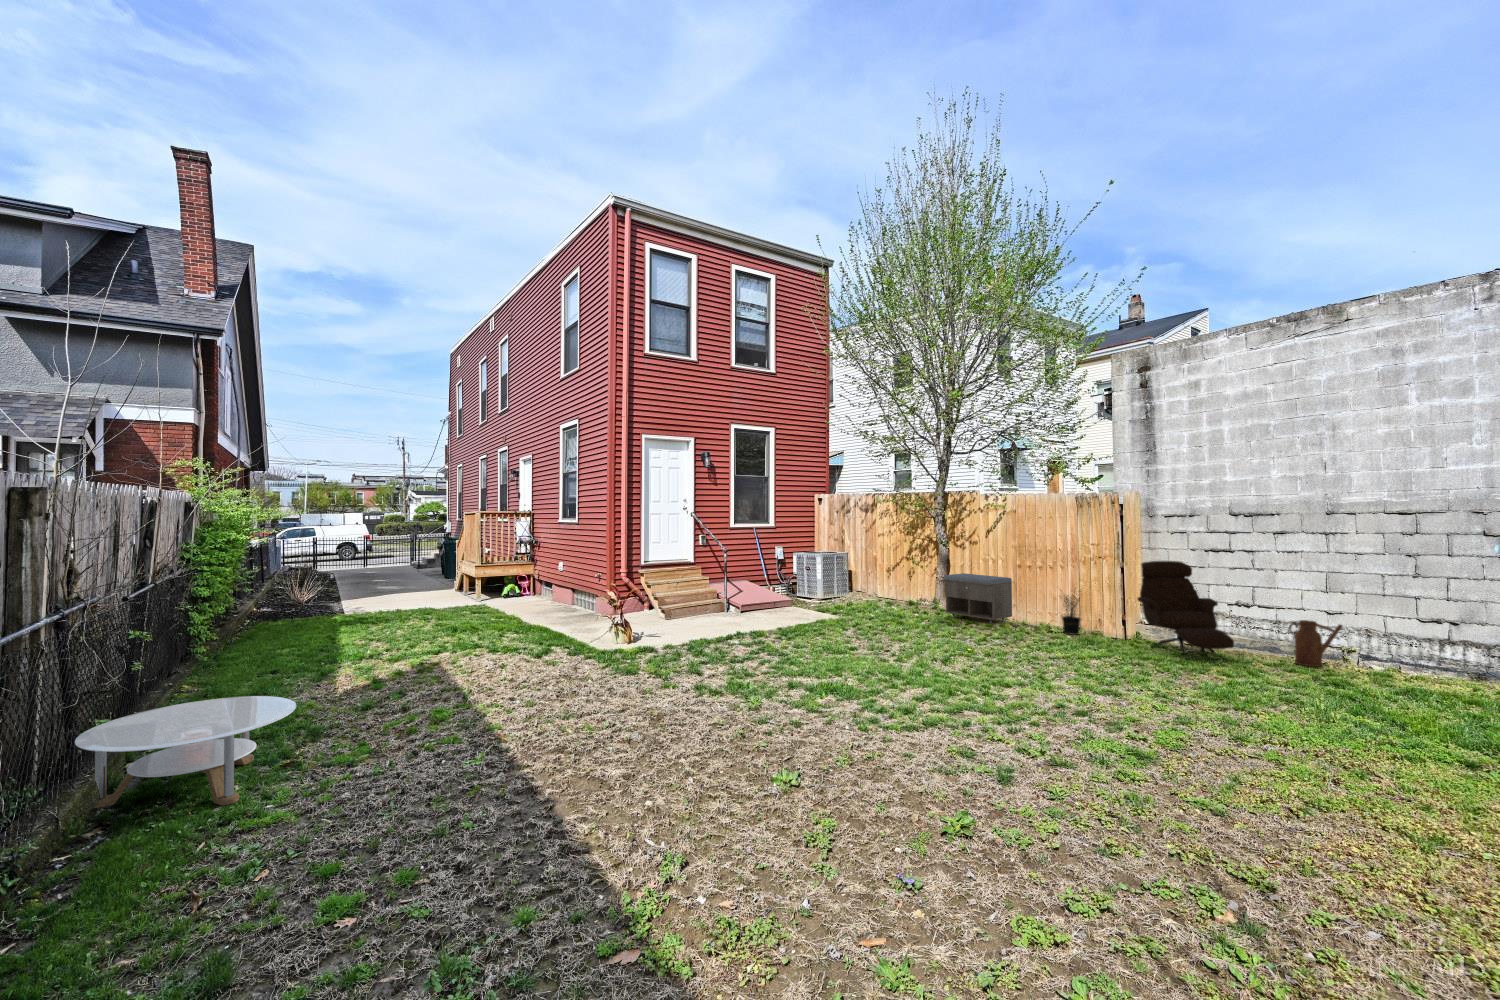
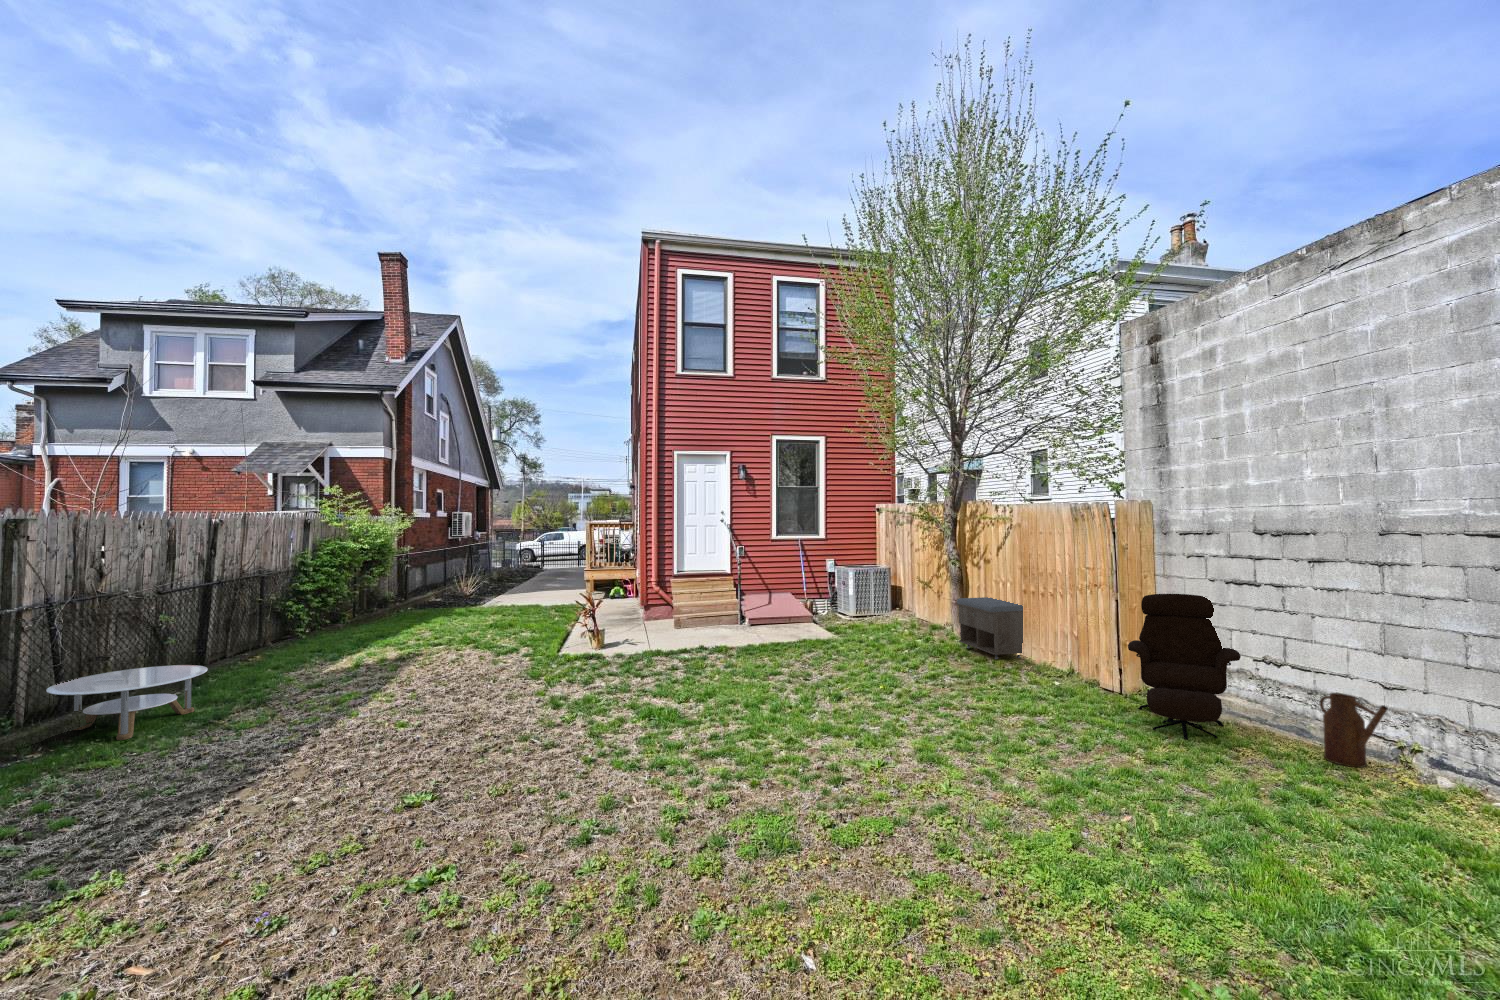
potted plant: present [1062,595,1080,635] -> none [1054,619,1088,682]

